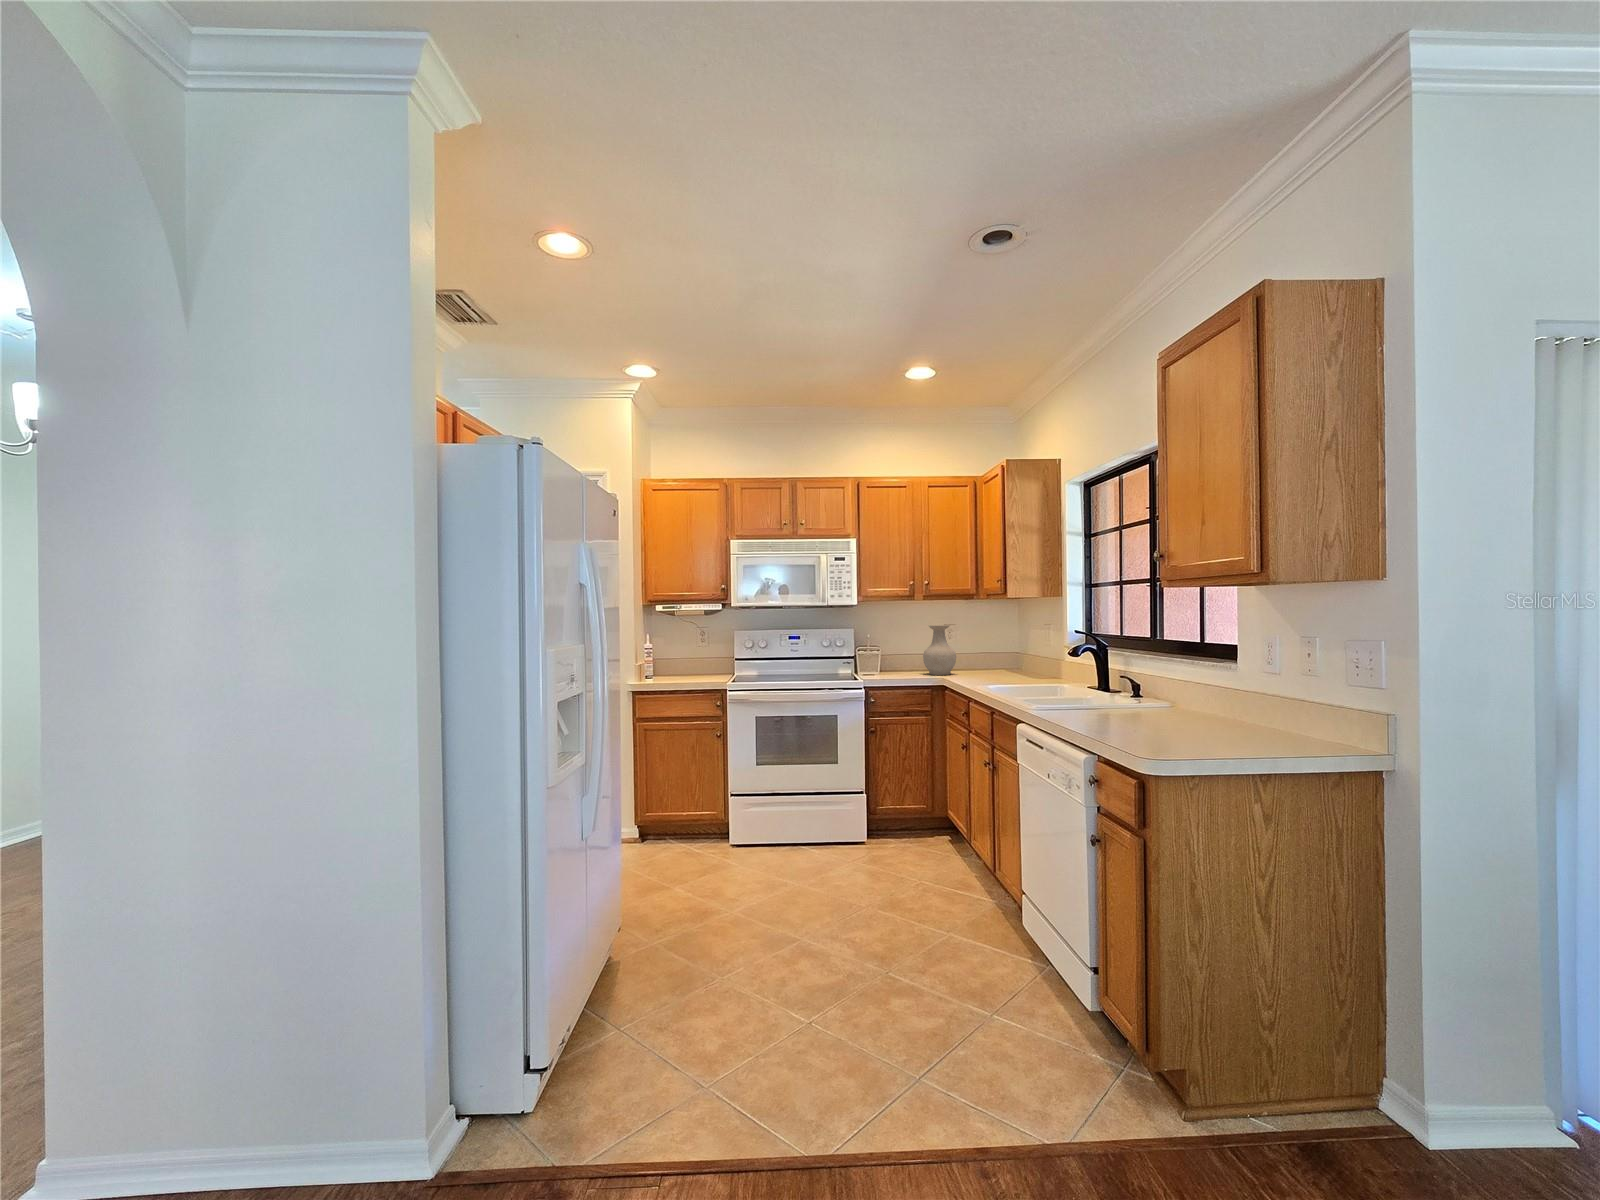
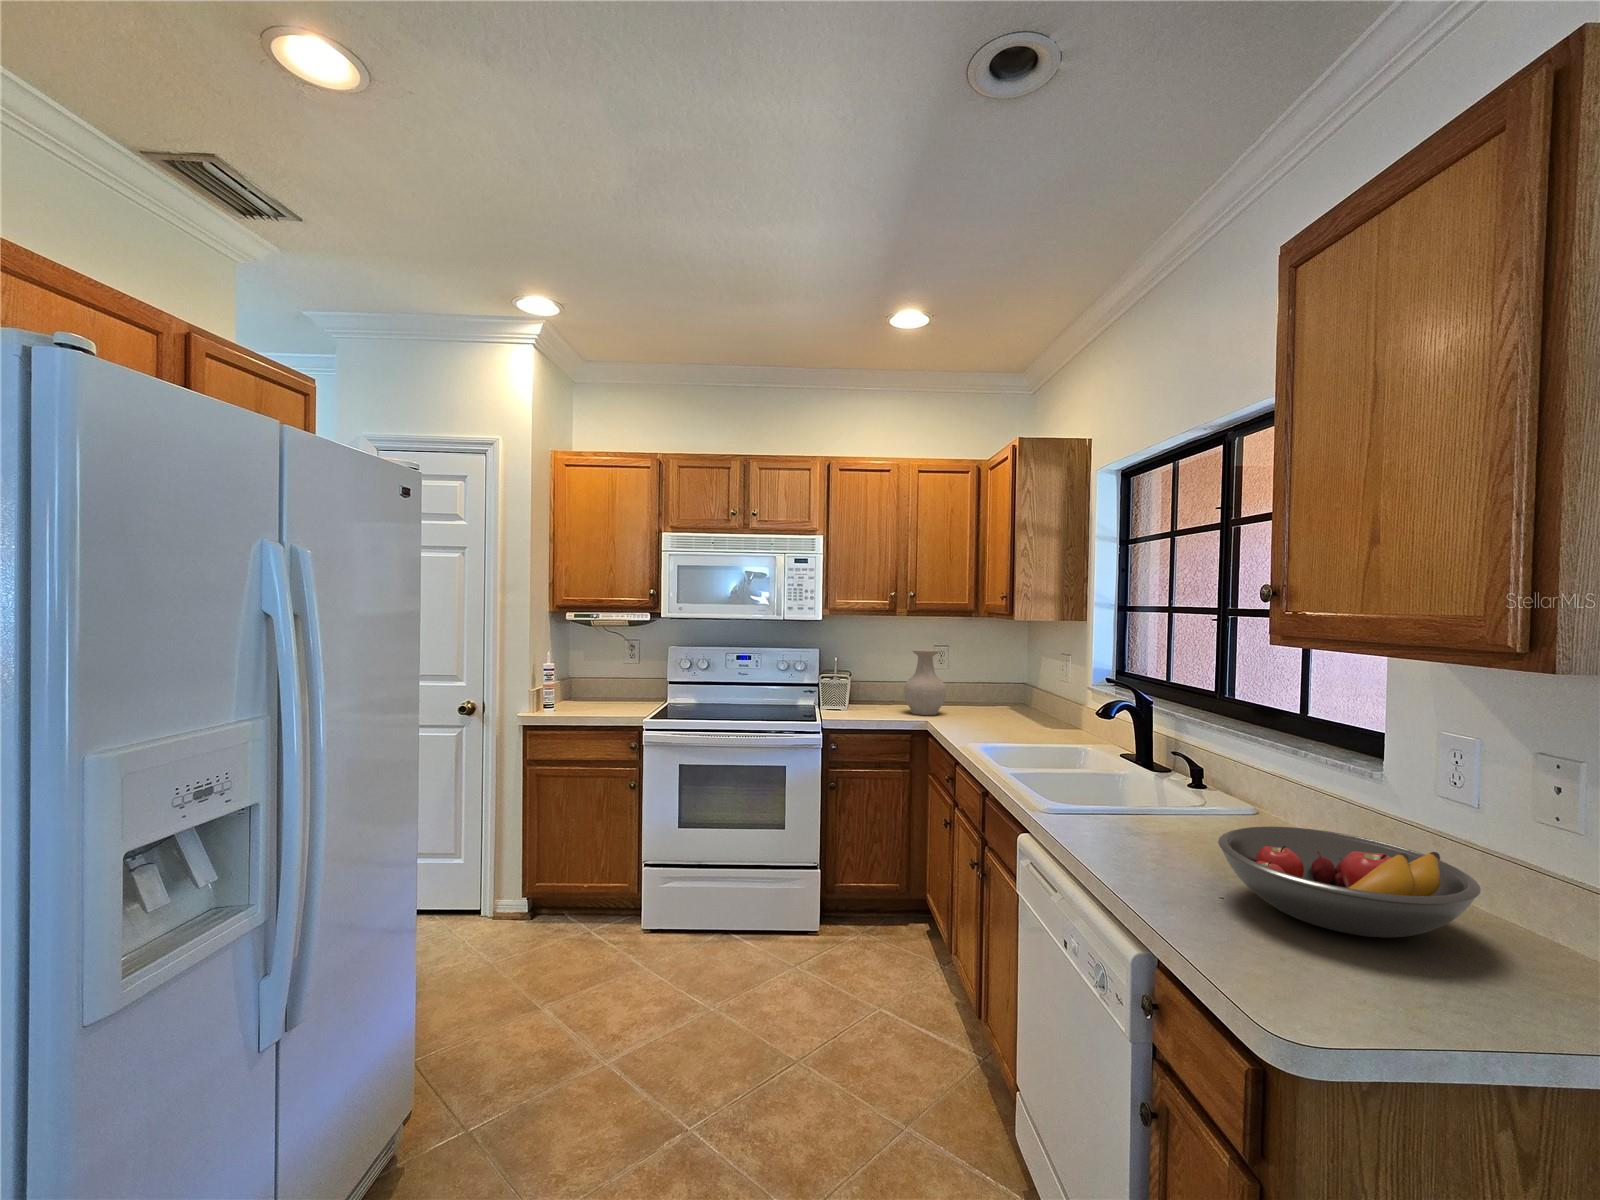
fruit bowl: none [1134,694,1268,738] -> present [1218,827,1481,937]

